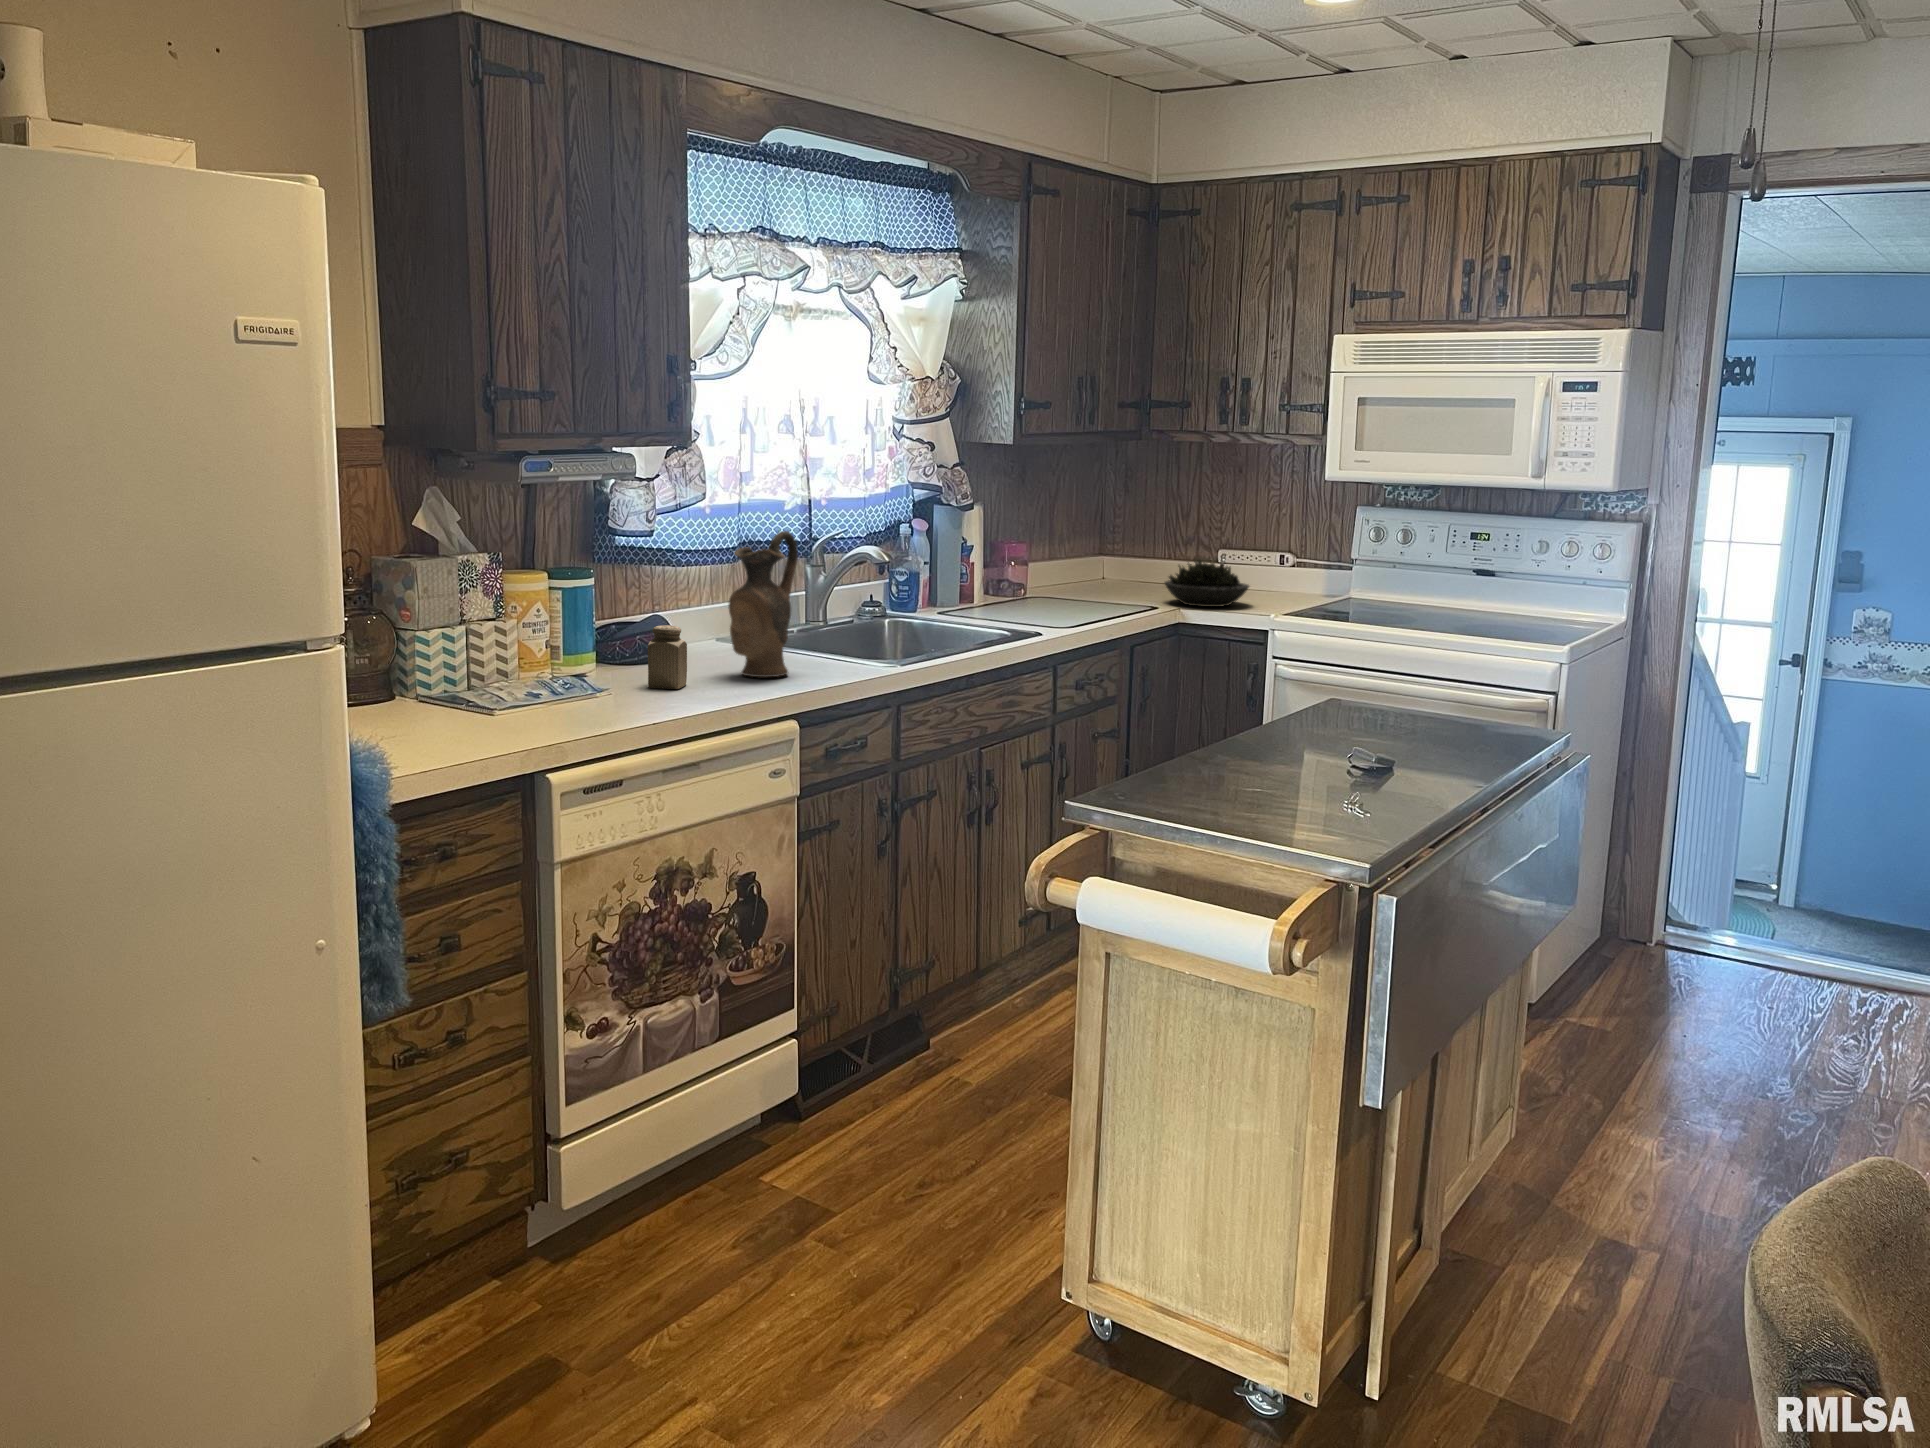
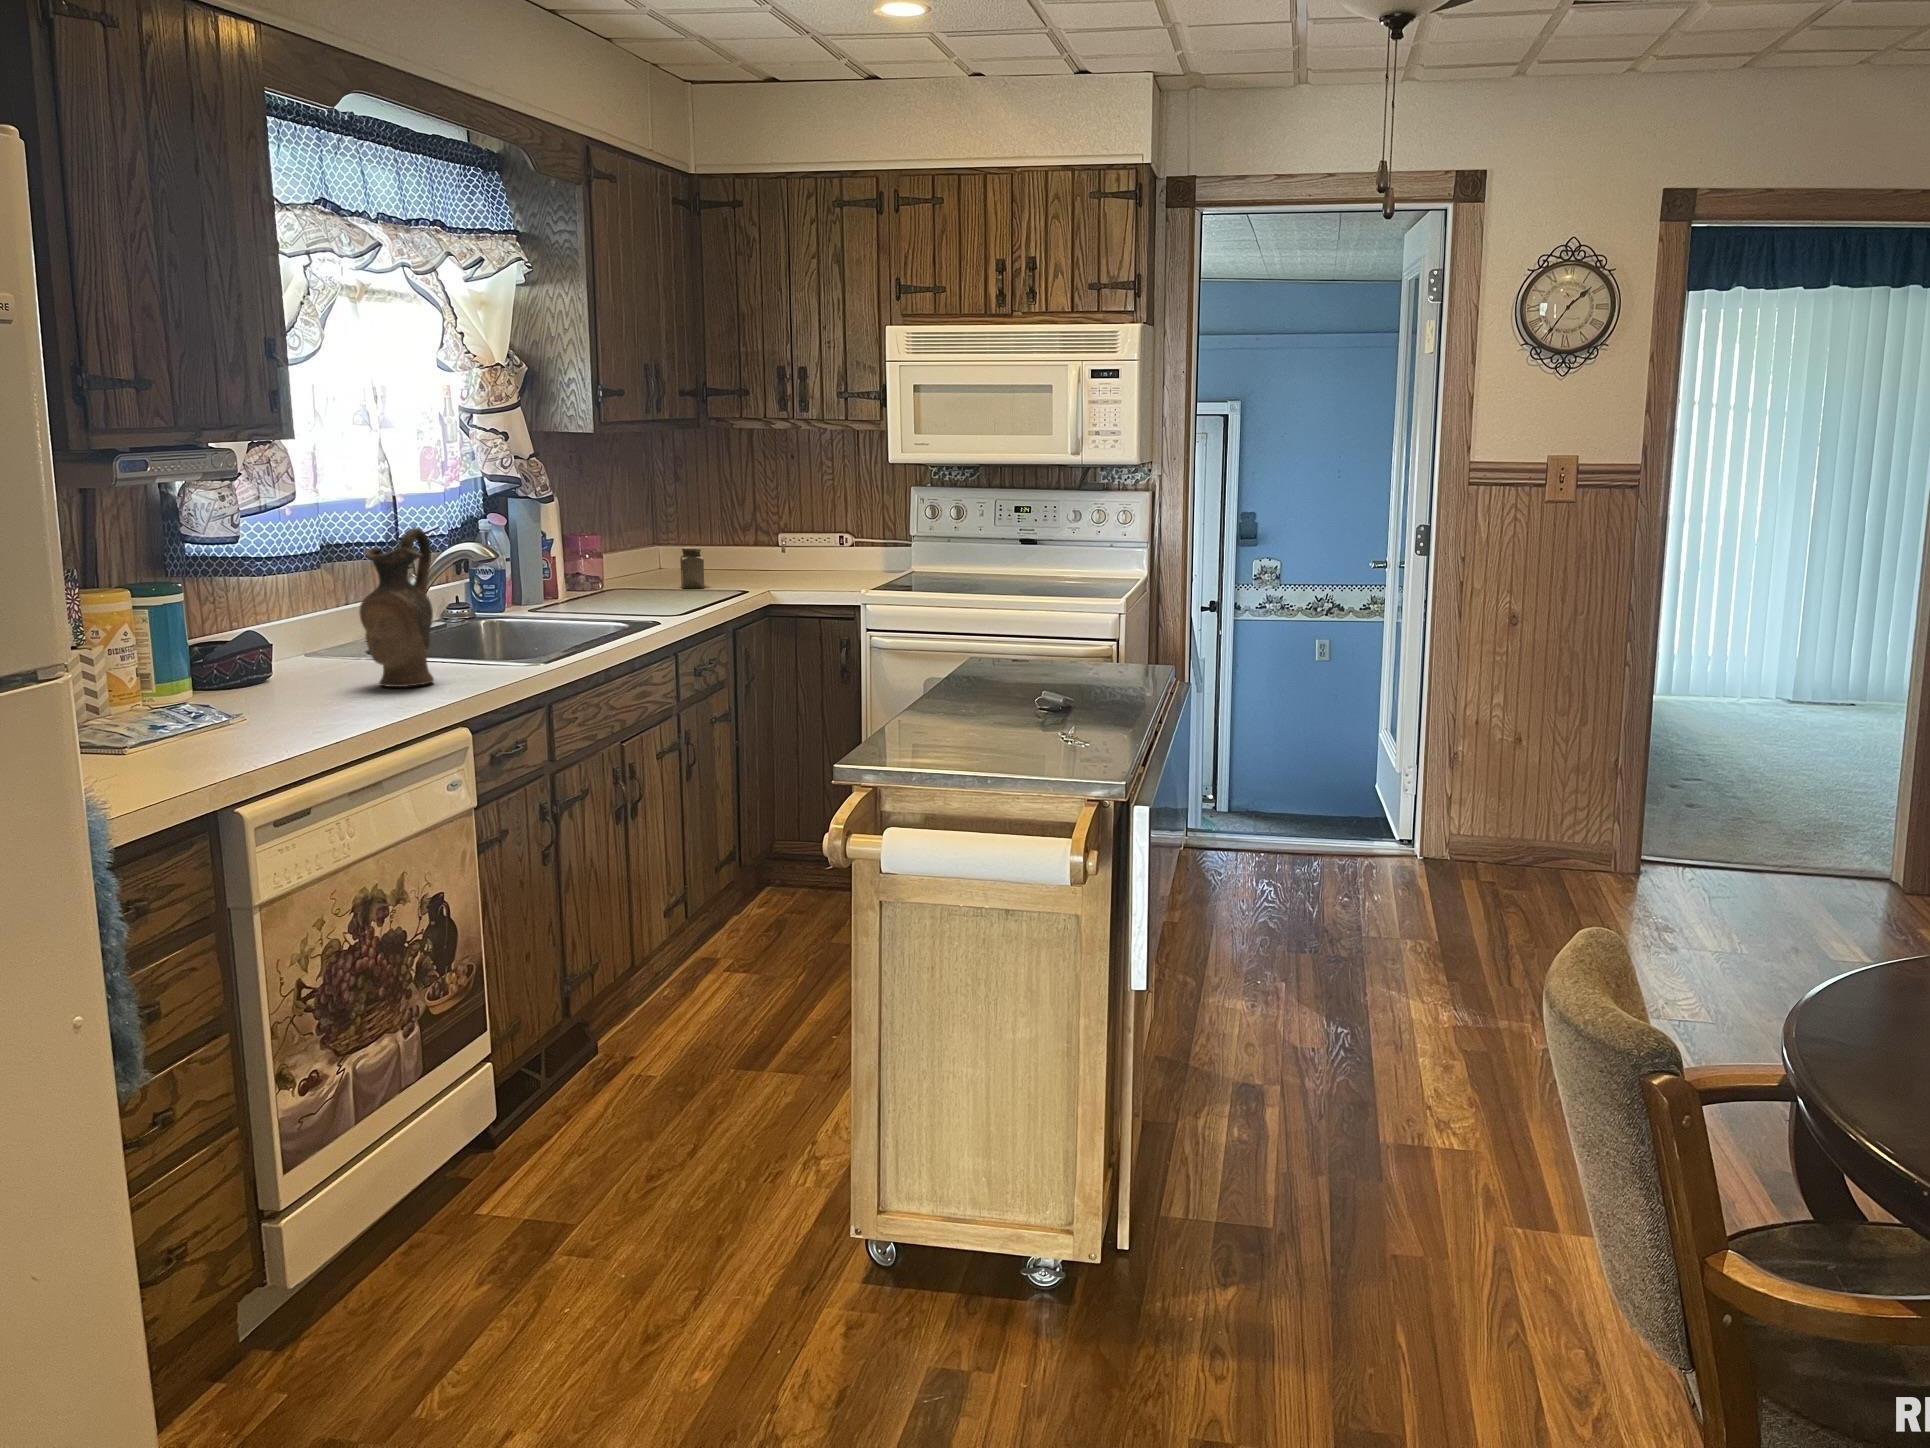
succulent plant: present [1165,560,1249,607] -> none [745,542,827,587]
salt shaker: present [648,625,687,689] -> present [680,547,704,588]

